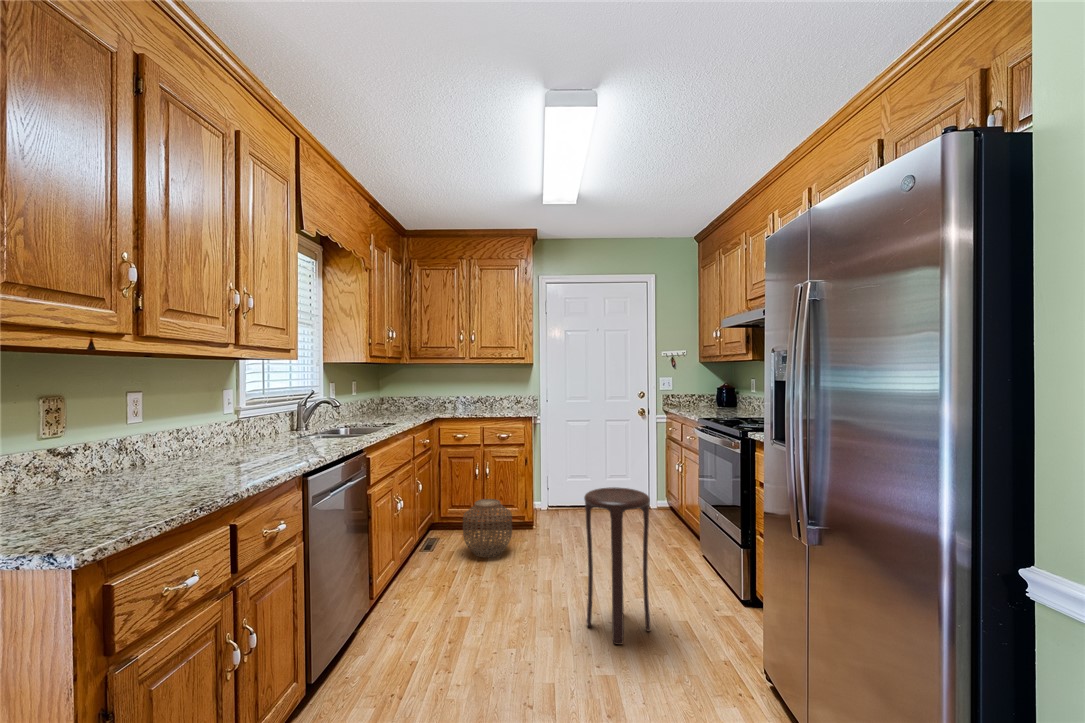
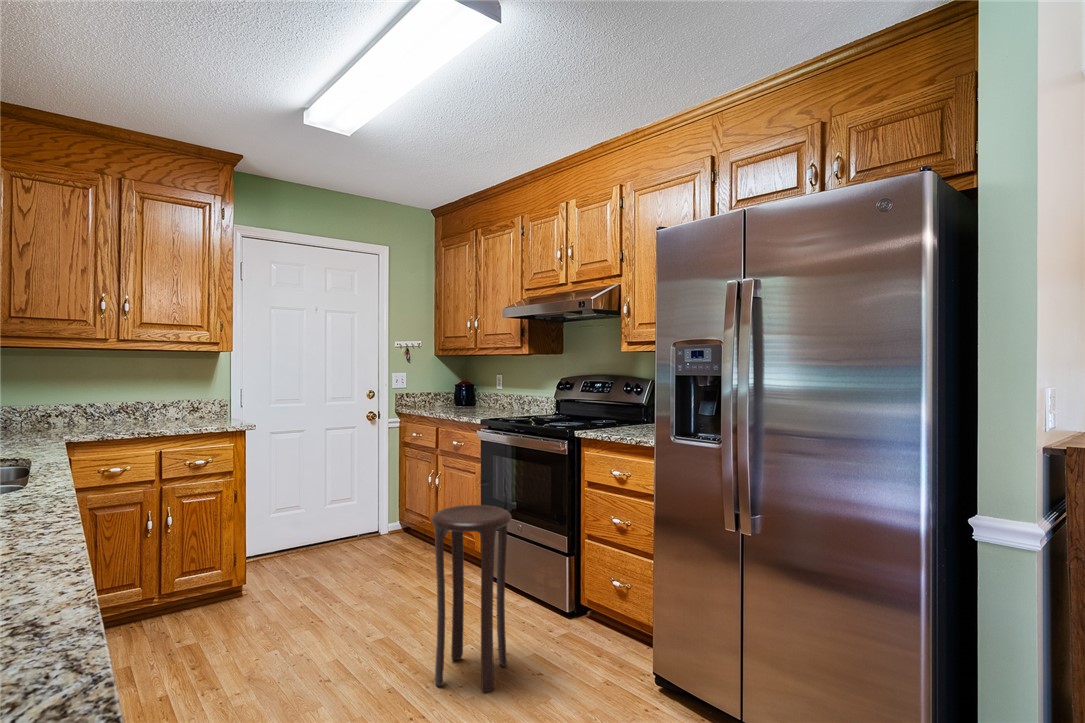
woven basket: present [463,499,512,557] -> none [158,560,246,655]

